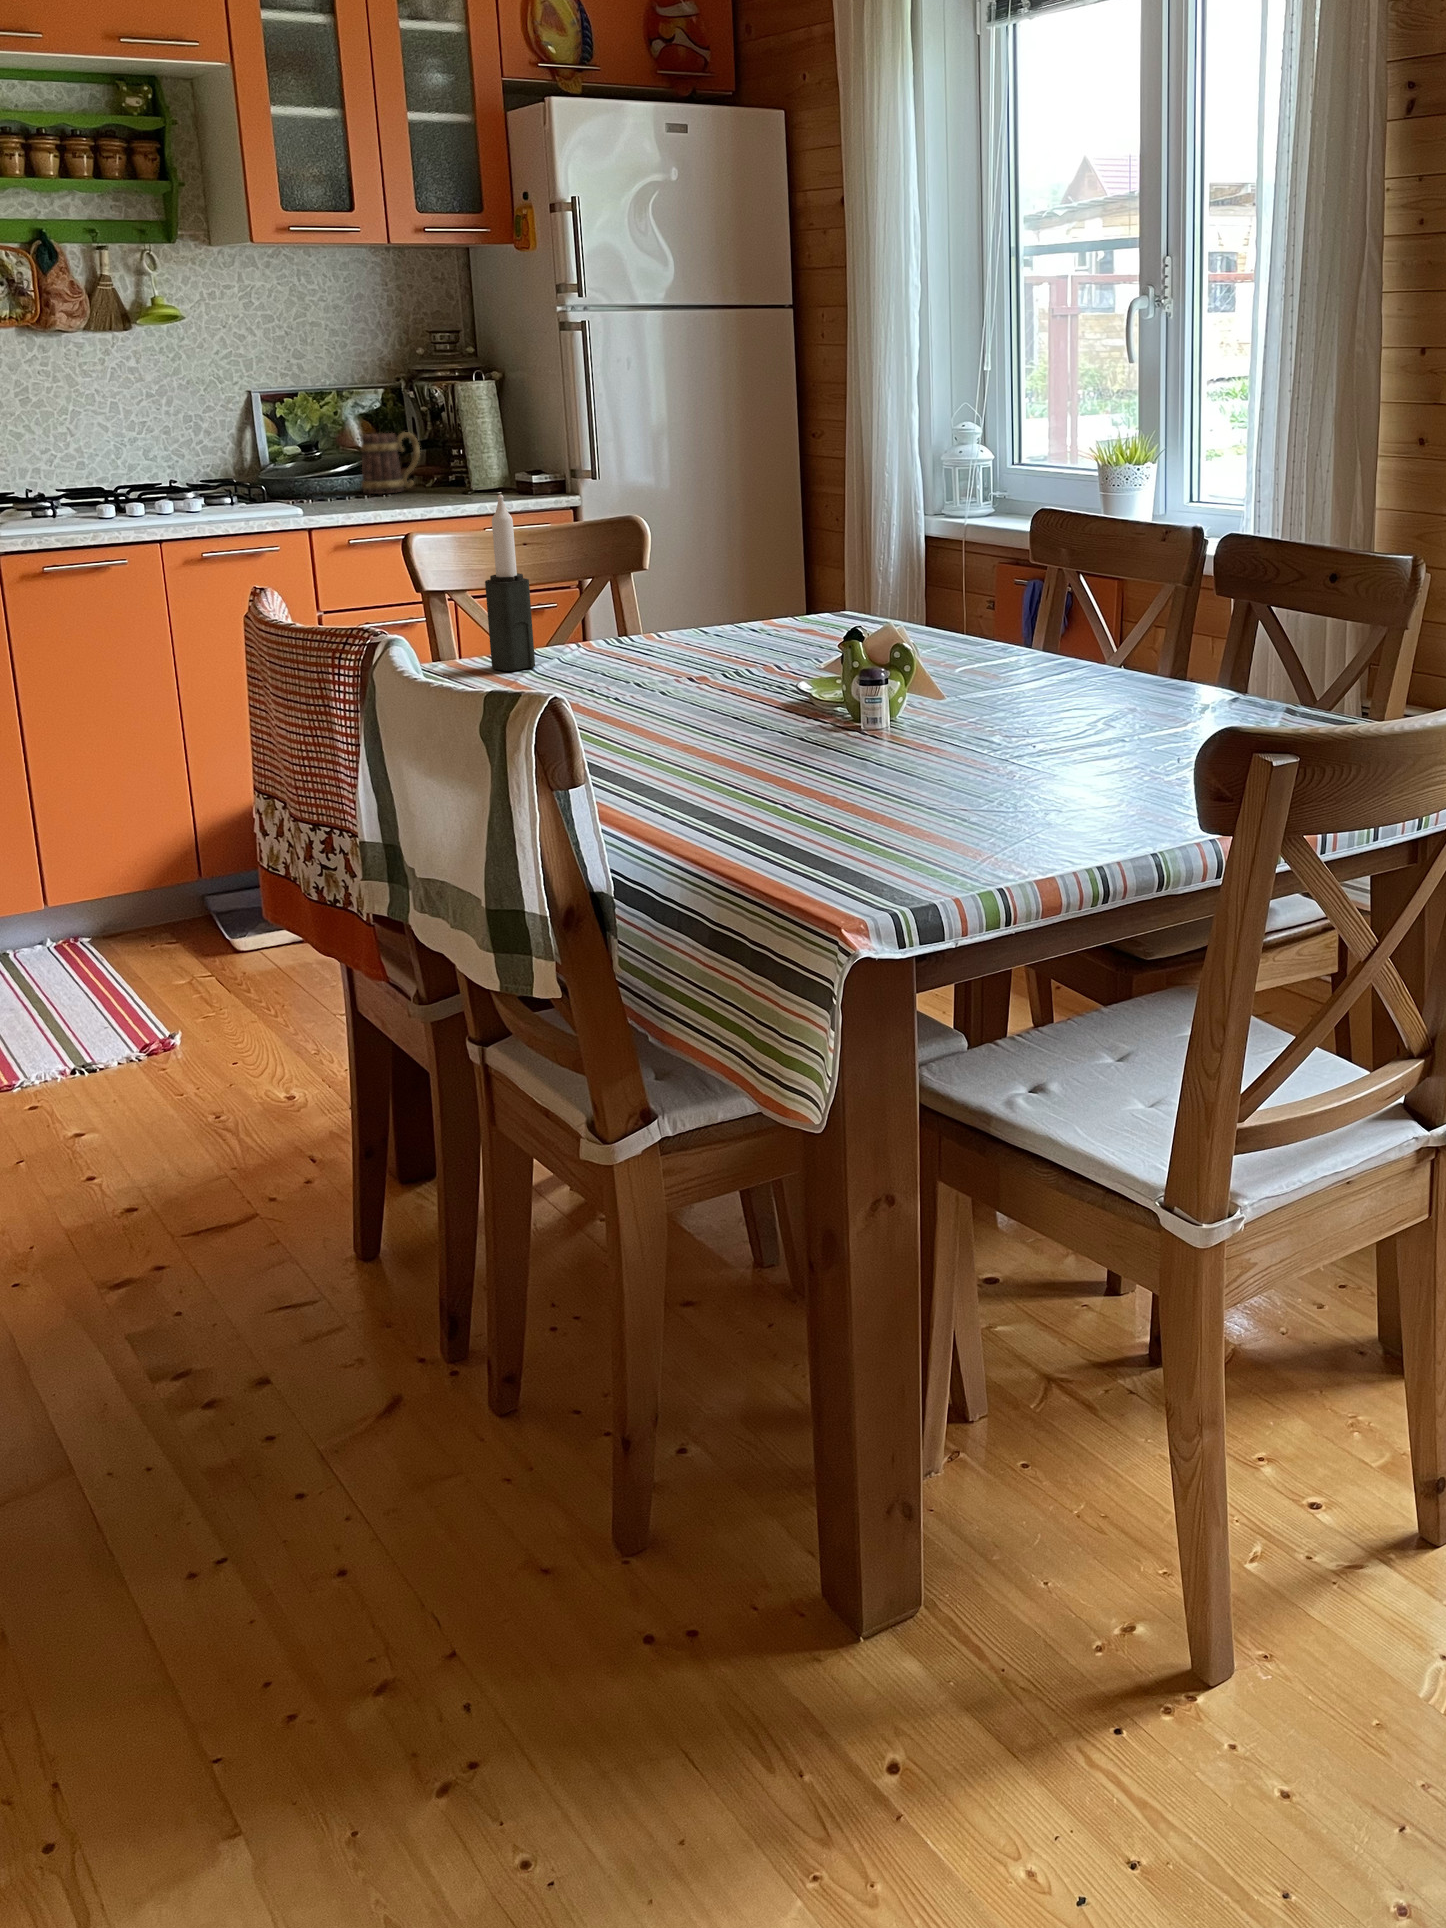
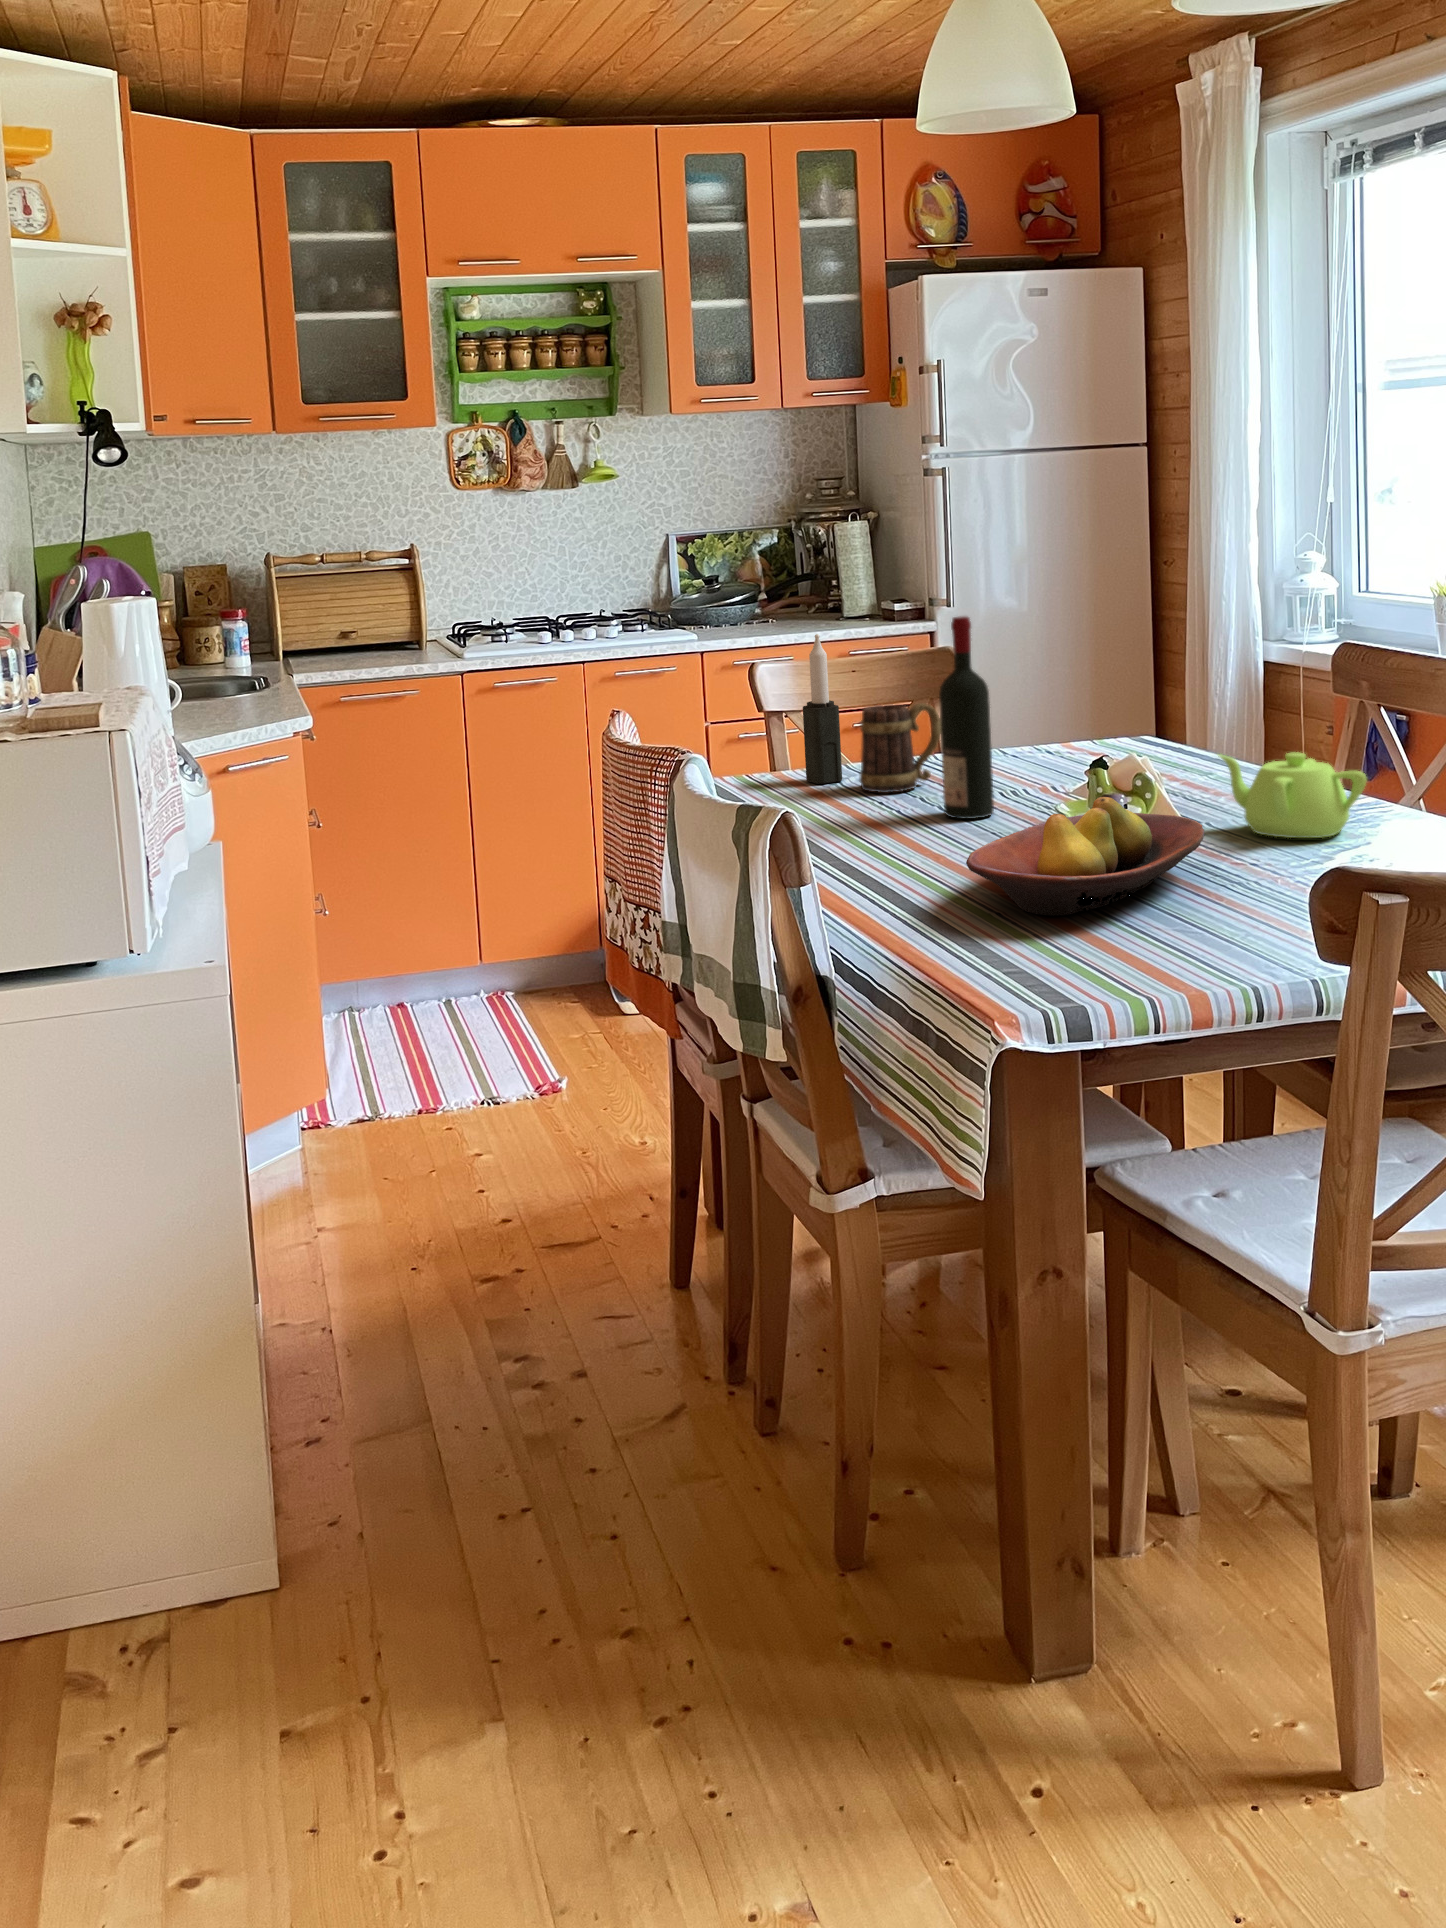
mug: present [361,432,420,494] -> present [860,703,941,793]
wine bottle: none [665,470,729,703] -> present [939,616,994,819]
teapot: none [974,616,1128,706] -> present [1218,752,1366,838]
fruit bowl: none [746,668,990,803] -> present [966,797,1205,915]

